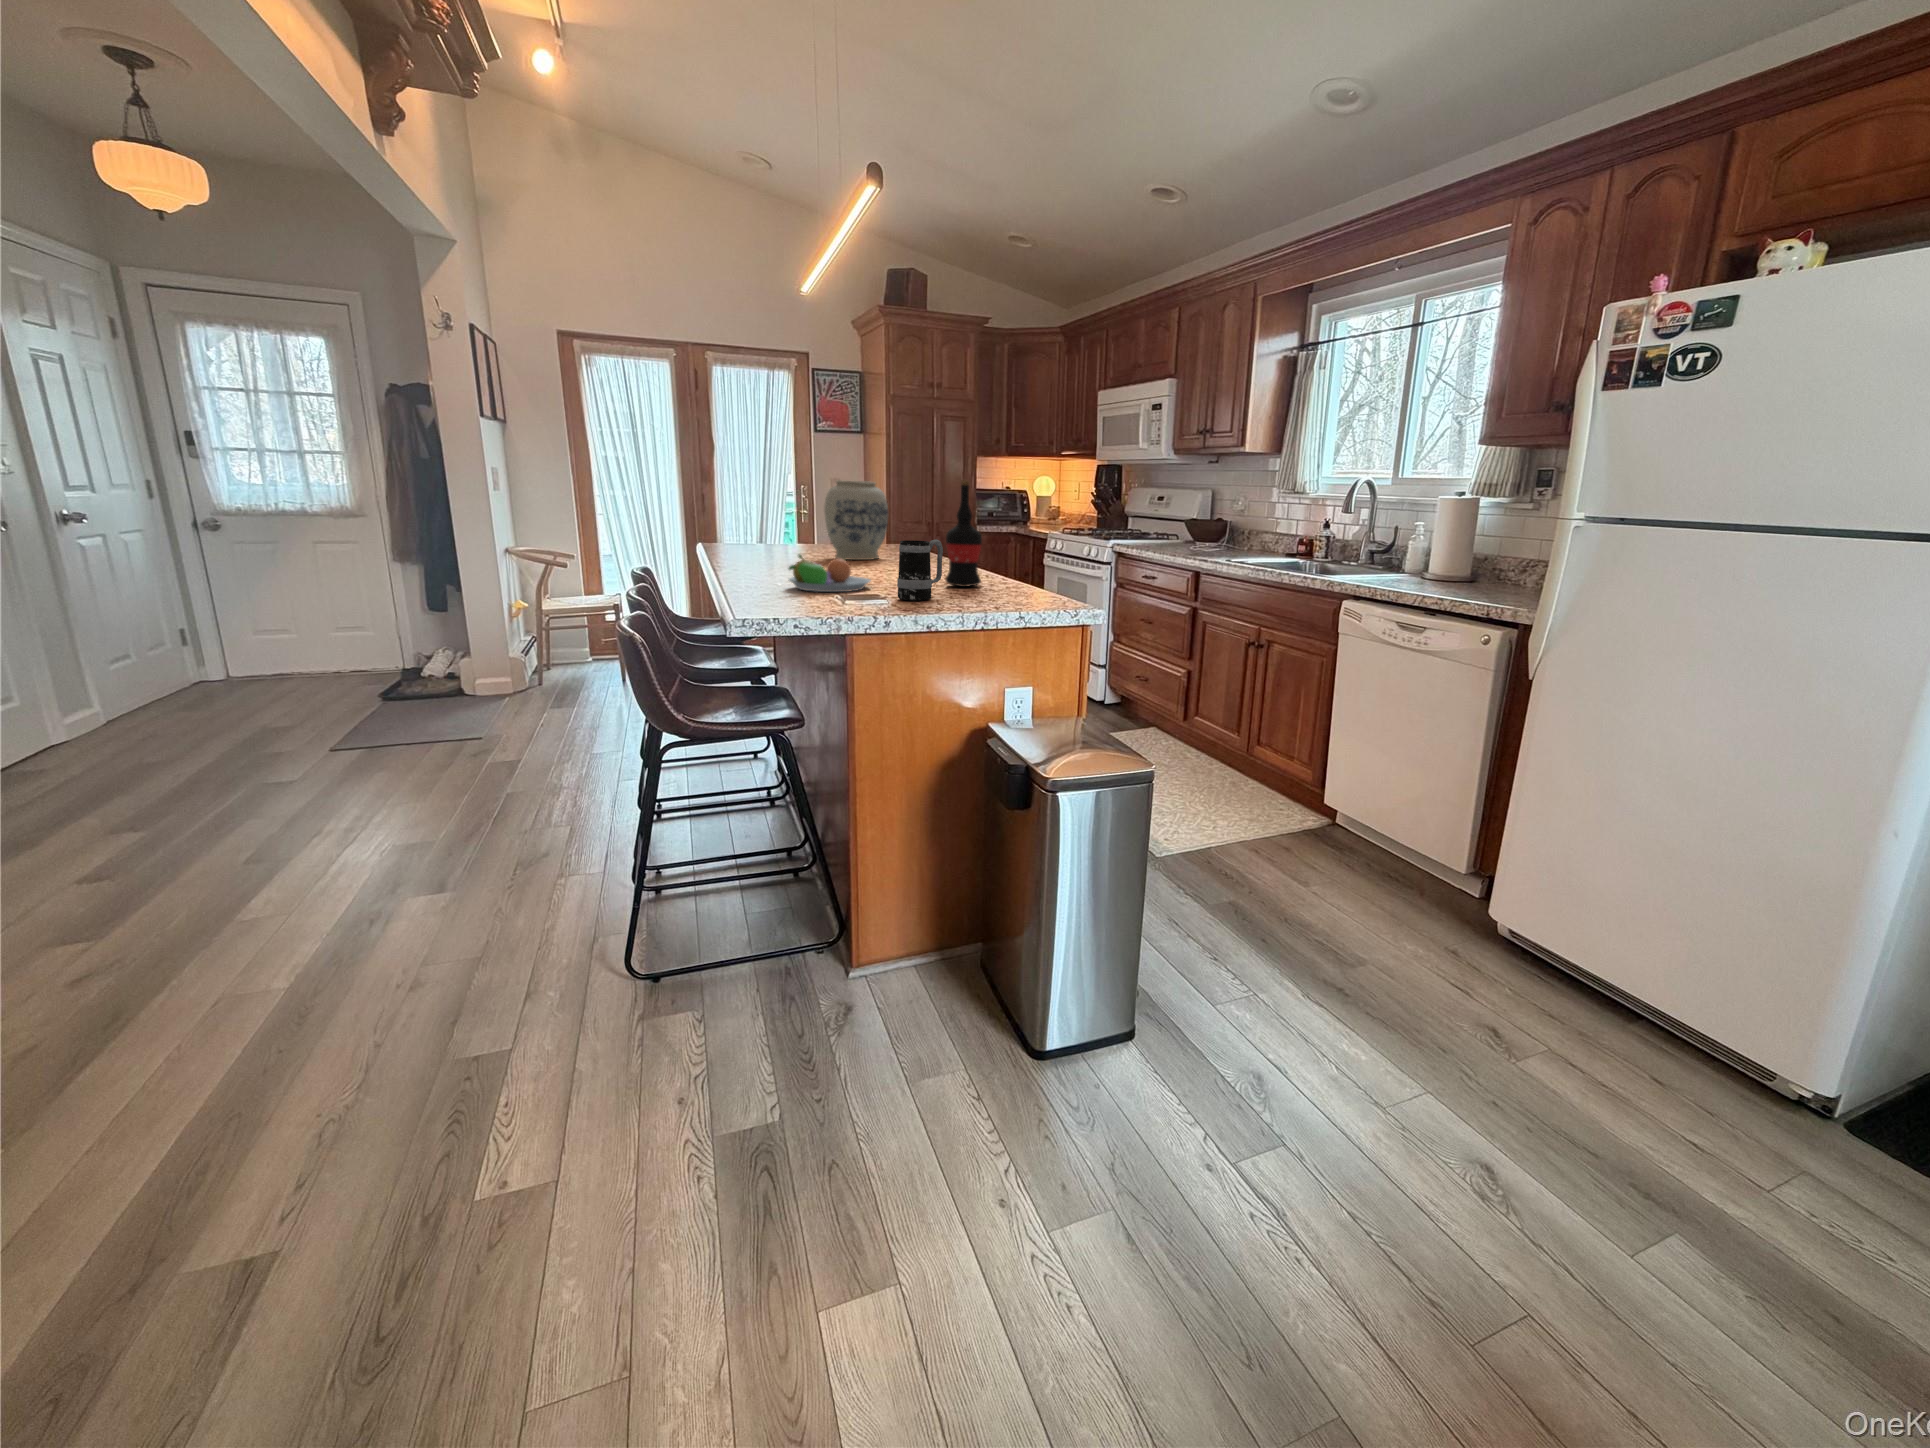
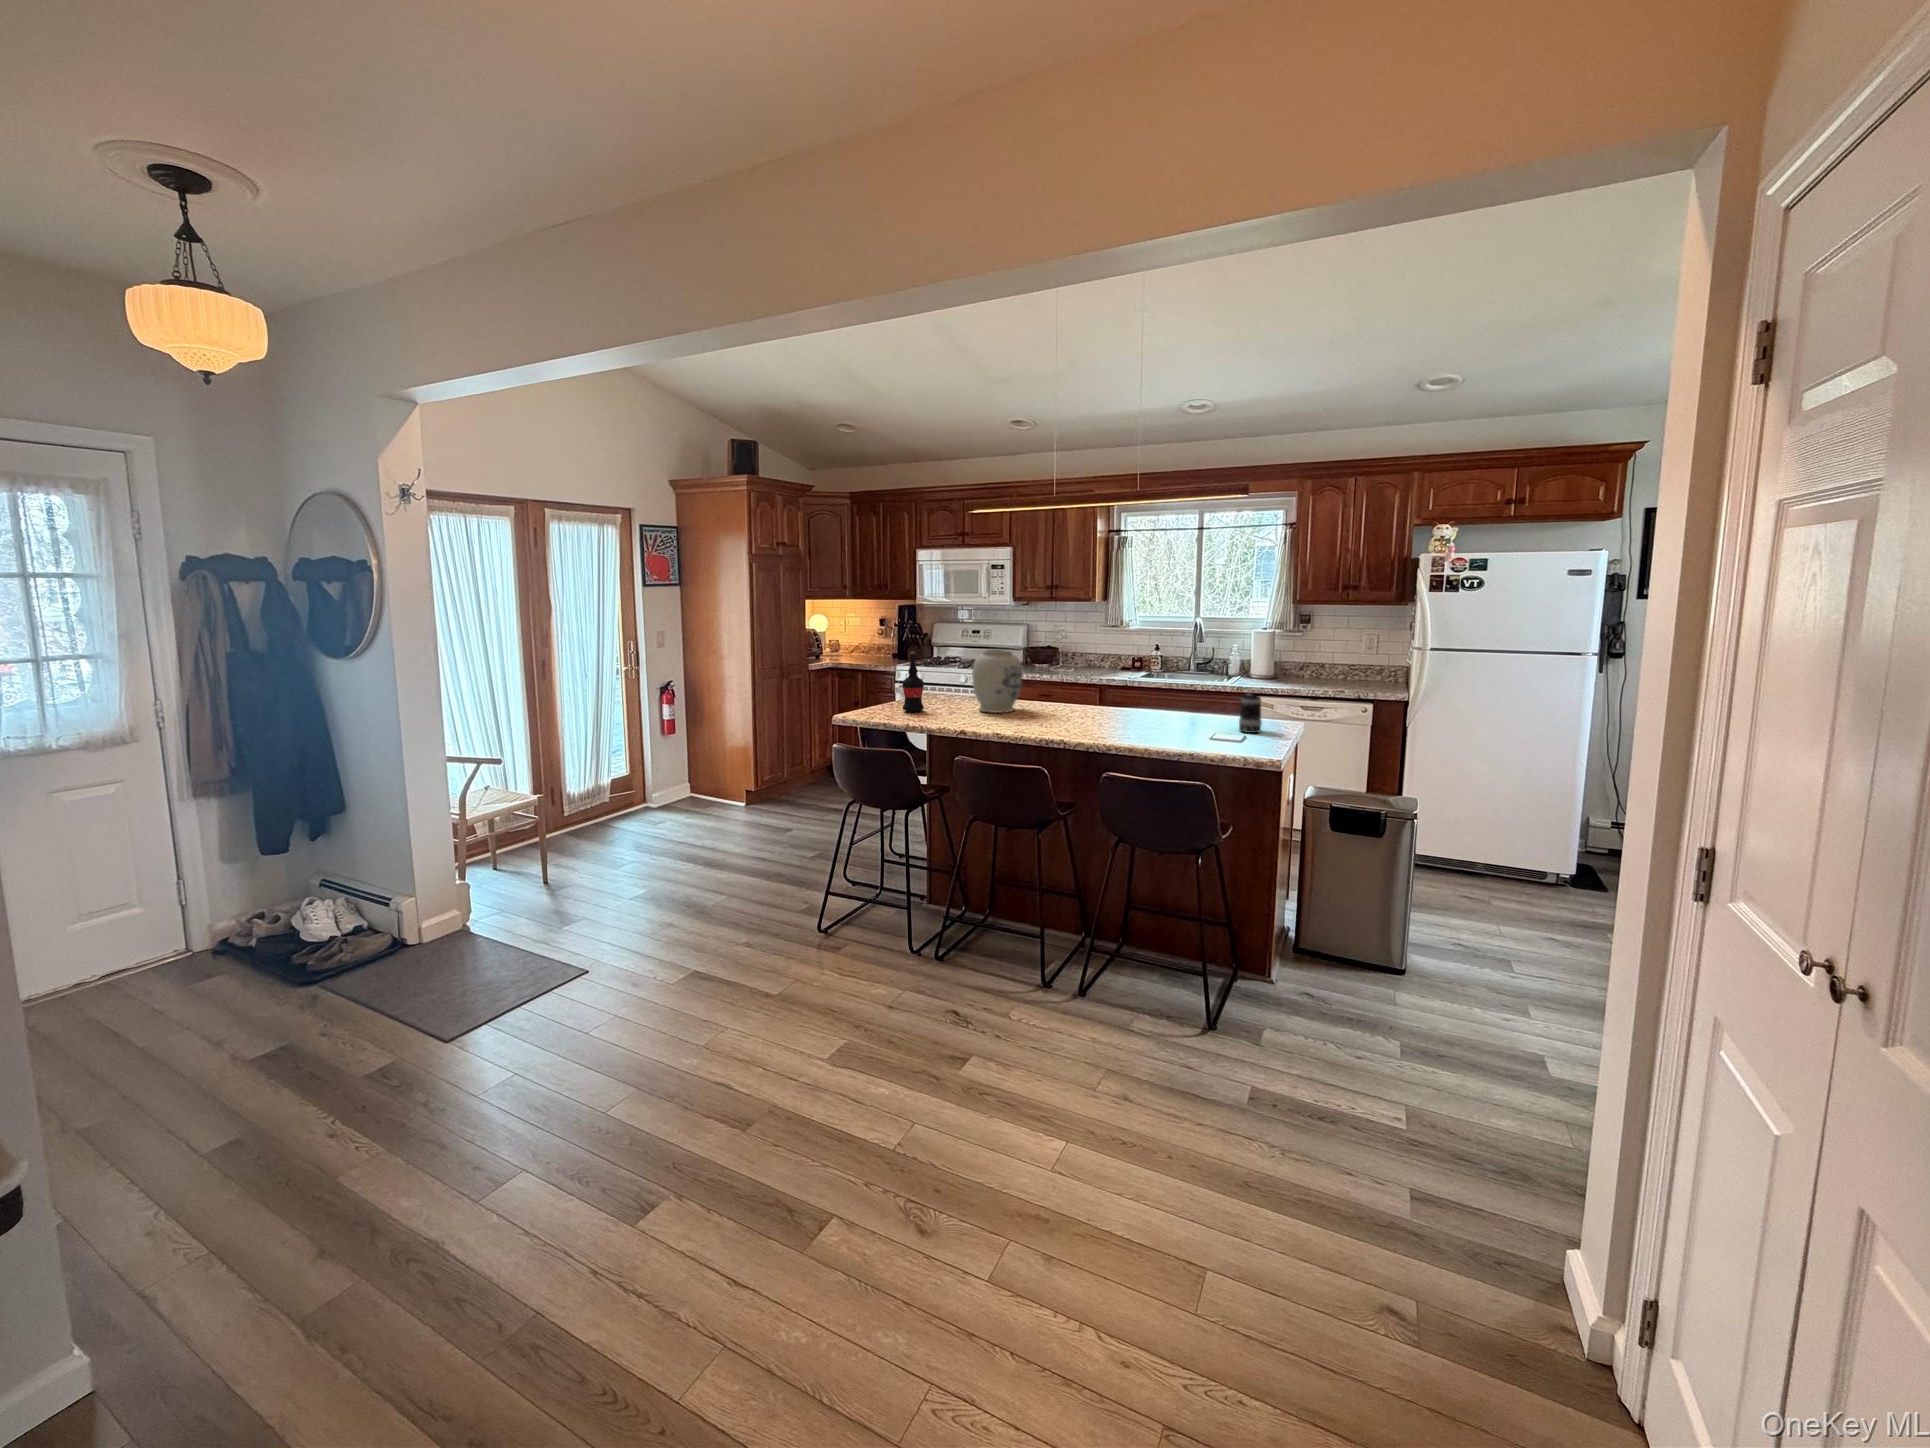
wine bottle: present [945,480,982,587] -> present [902,651,924,711]
fruit bowl: present [789,555,871,592] -> none [1140,712,1197,737]

